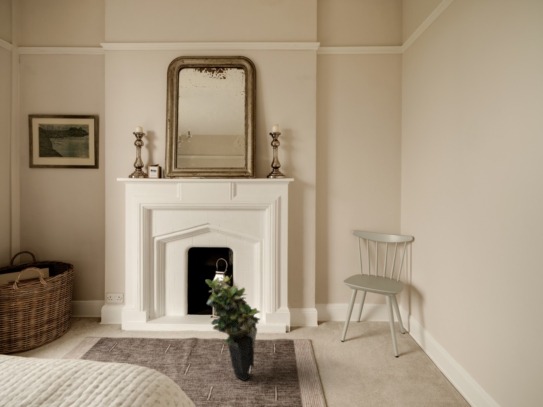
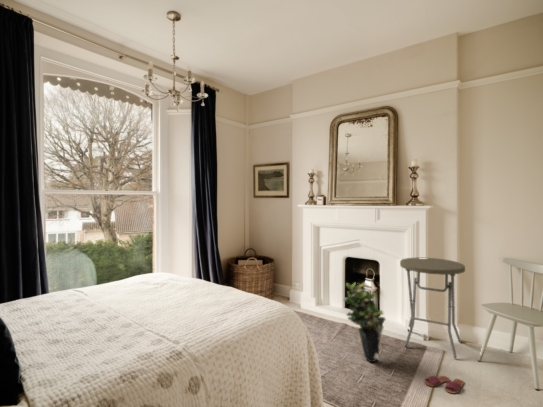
side table: none [265,239,331,348] -> present [400,257,465,358]
slippers: none [311,369,347,389] -> present [425,376,464,393]

